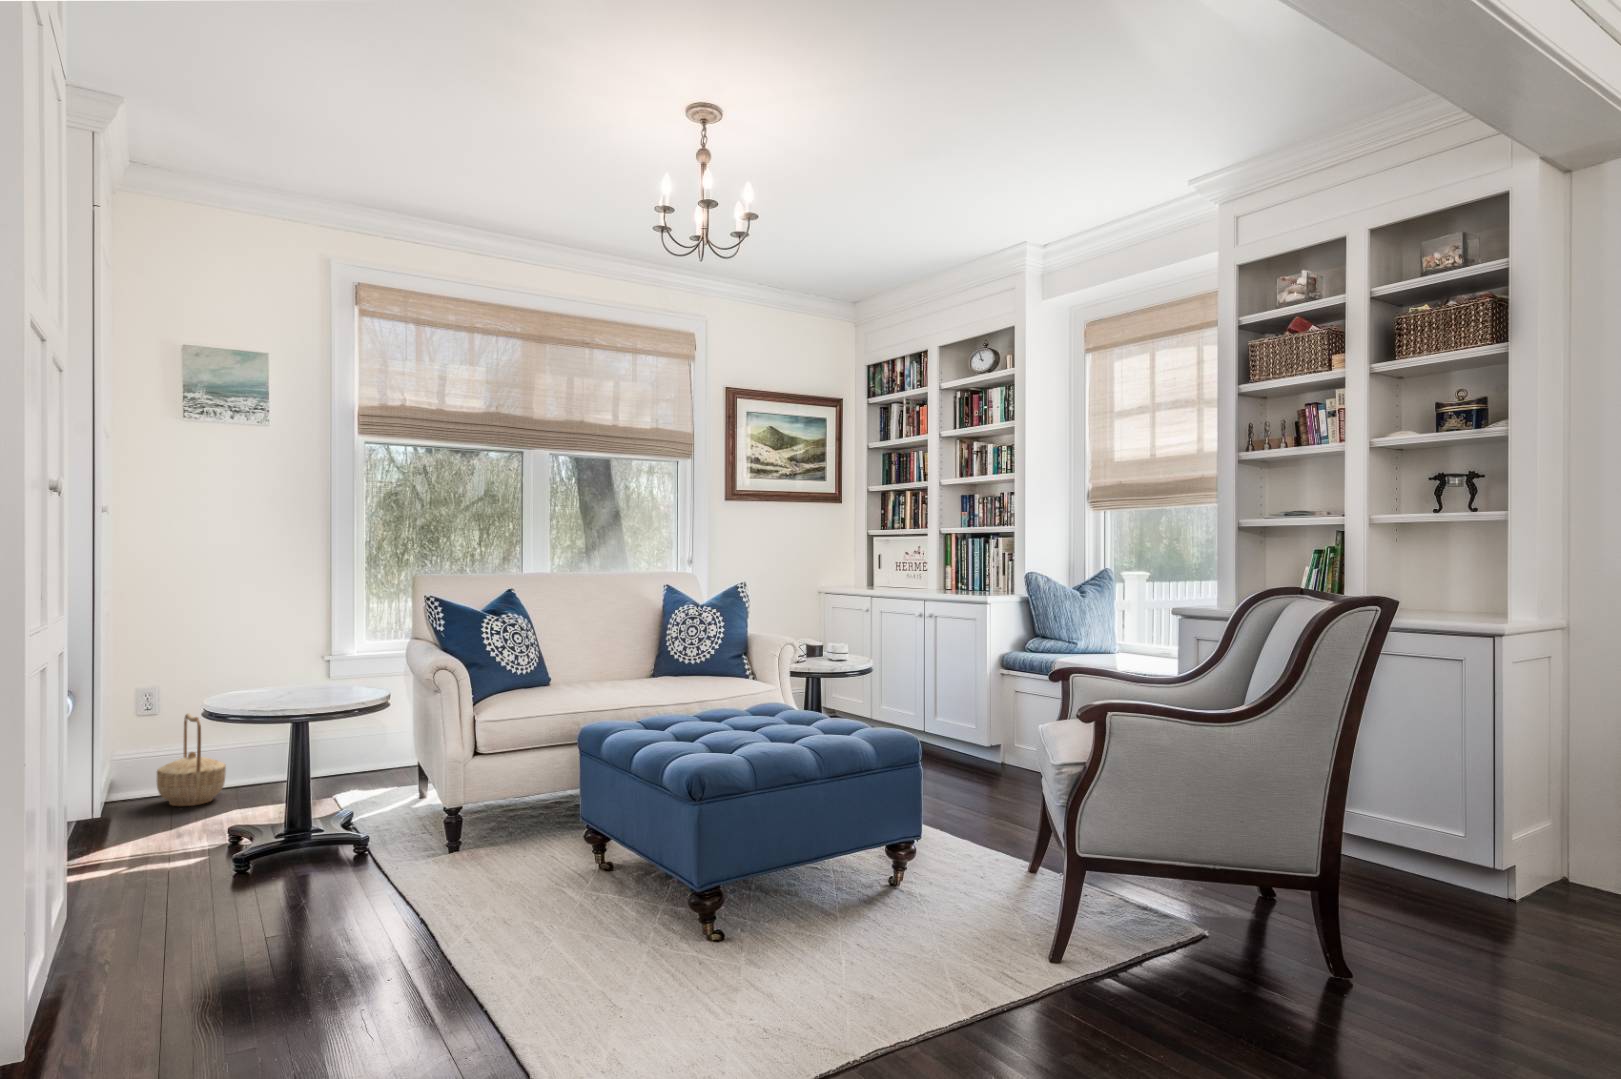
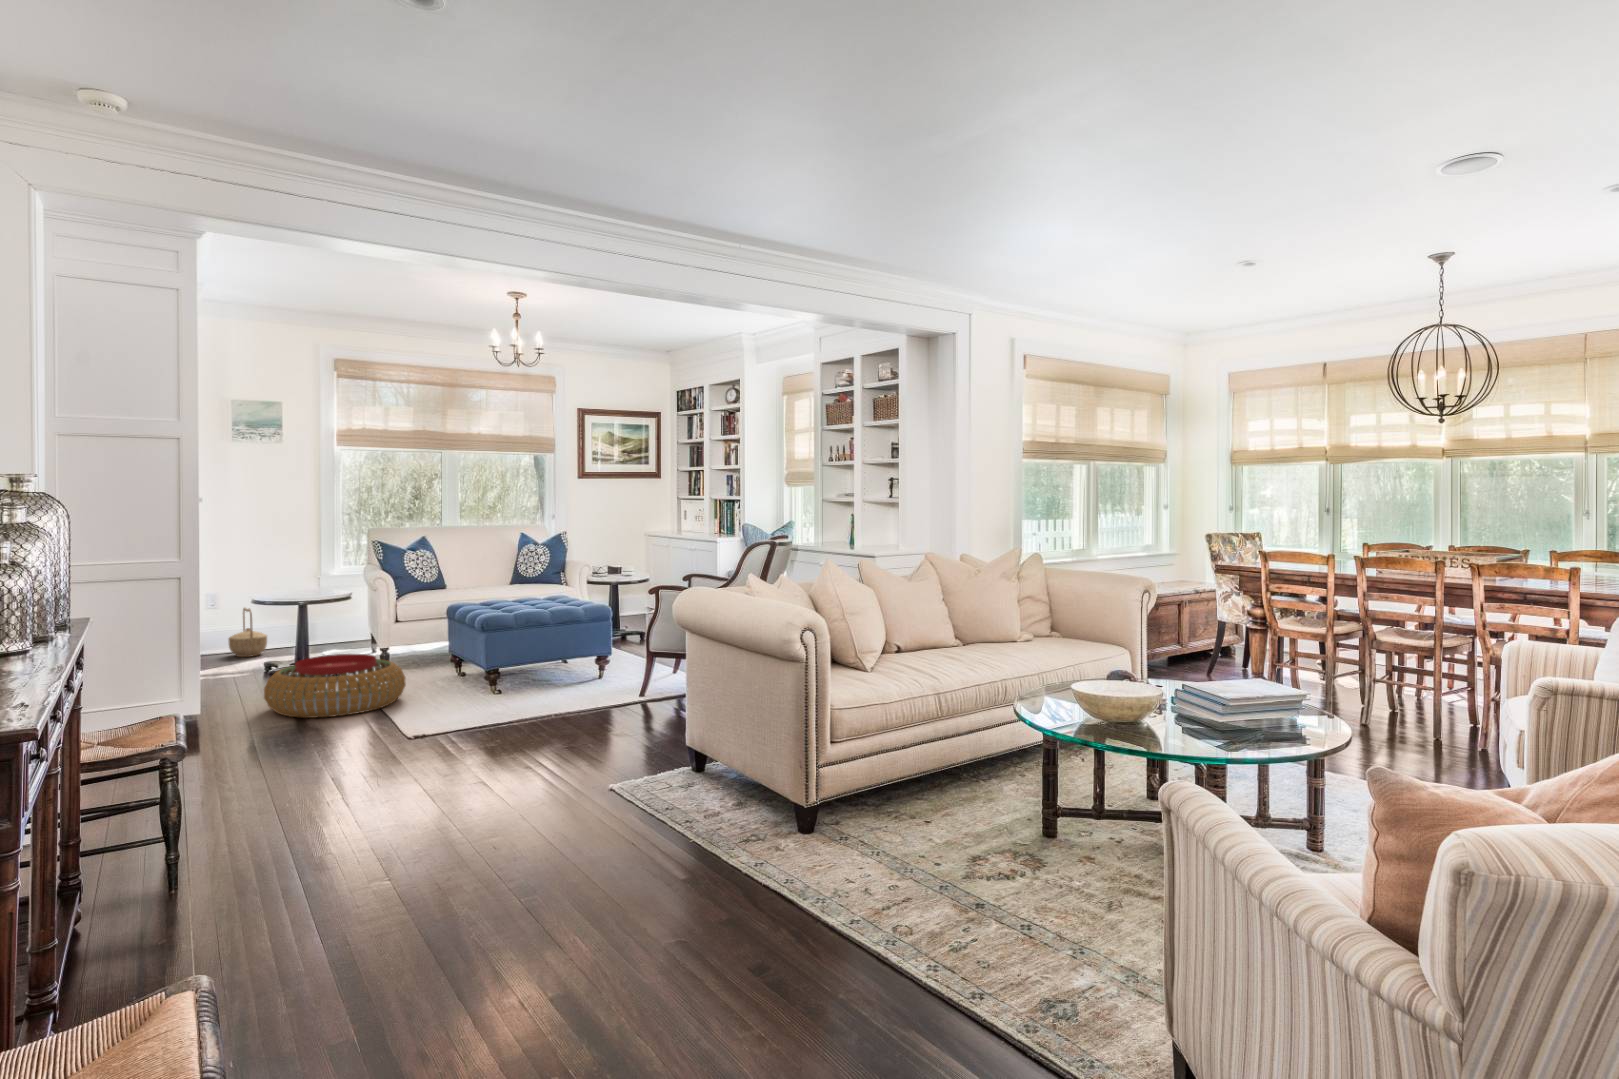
pouf: none [232,838,532,1010] -> present [264,654,406,718]

